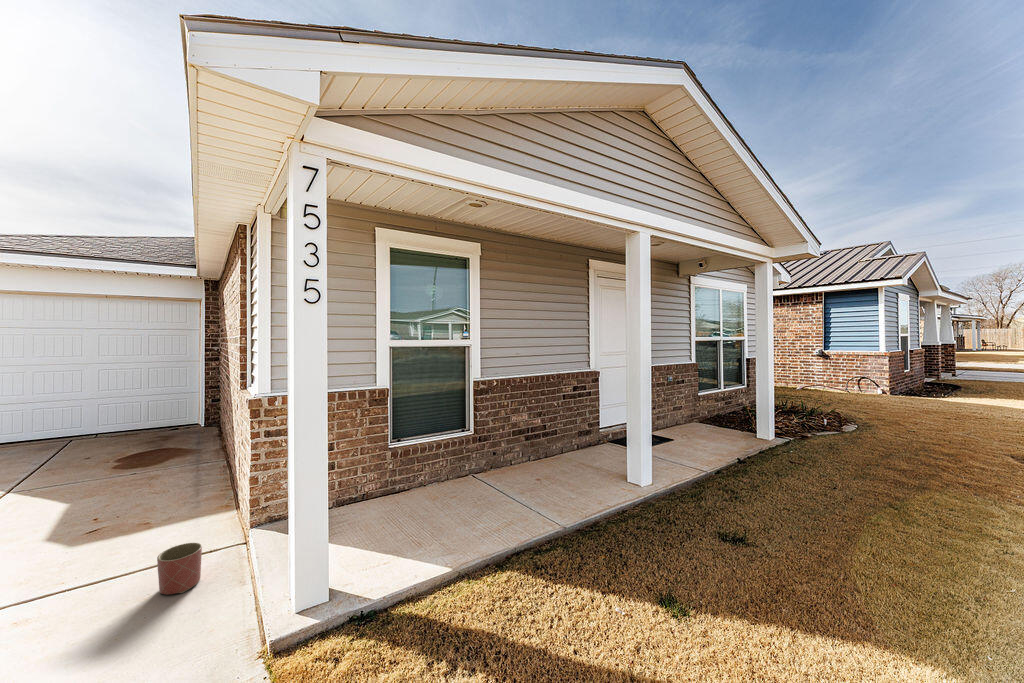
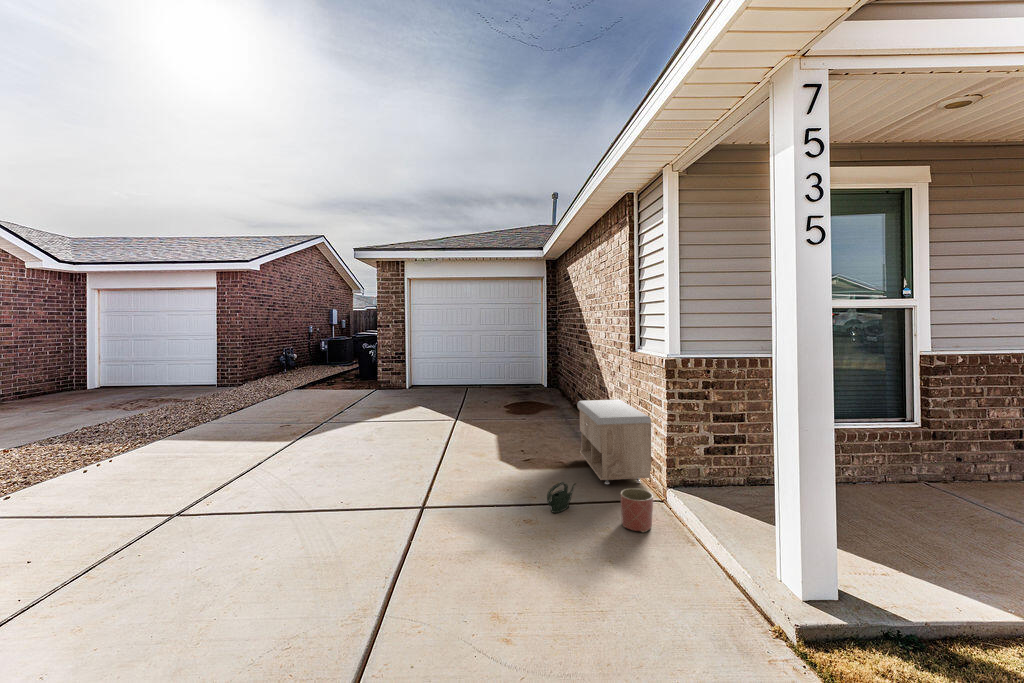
storage bench: none [166,439,240,539] -> present [577,400,651,484]
watering can: none [51,551,119,601] -> present [547,482,576,513]

